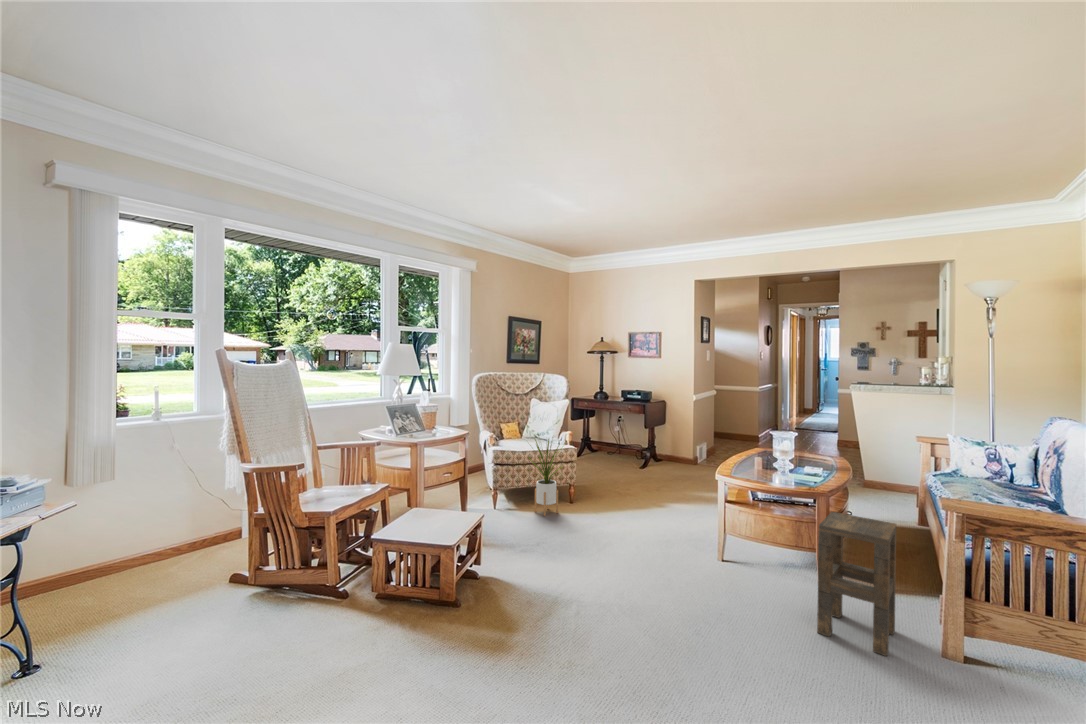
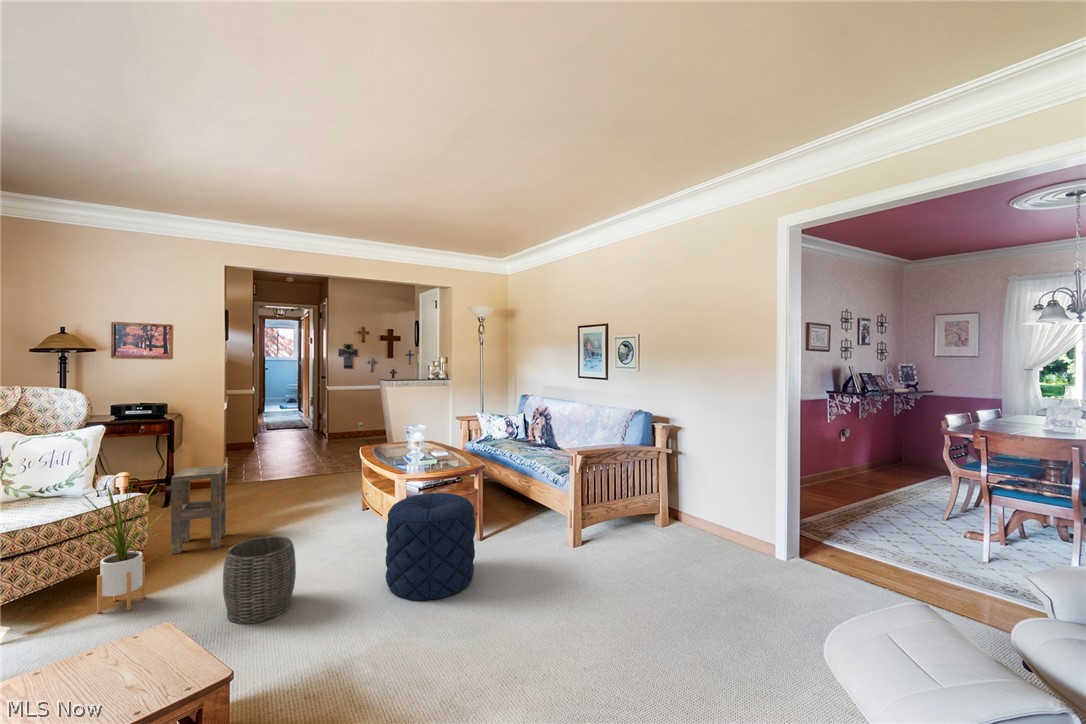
woven basket: none [561,492,609,553] -> present [223,536,296,624]
pouf: none [657,497,753,609] -> present [386,493,475,600]
side table: present [817,512,896,656] -> present [171,465,226,554]

